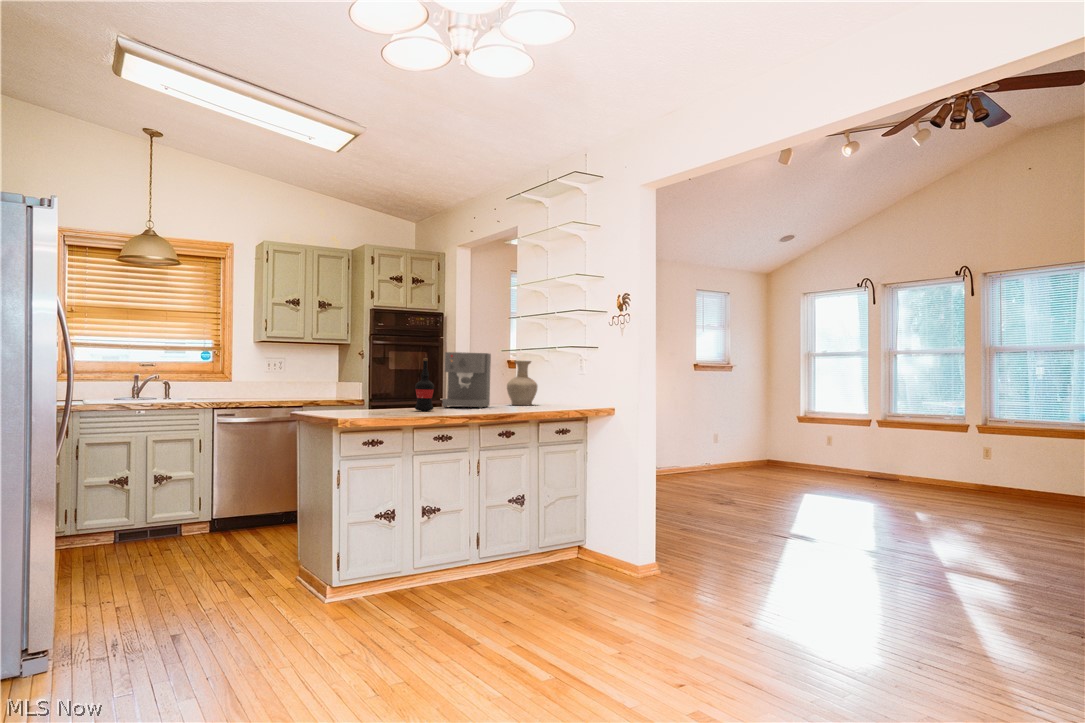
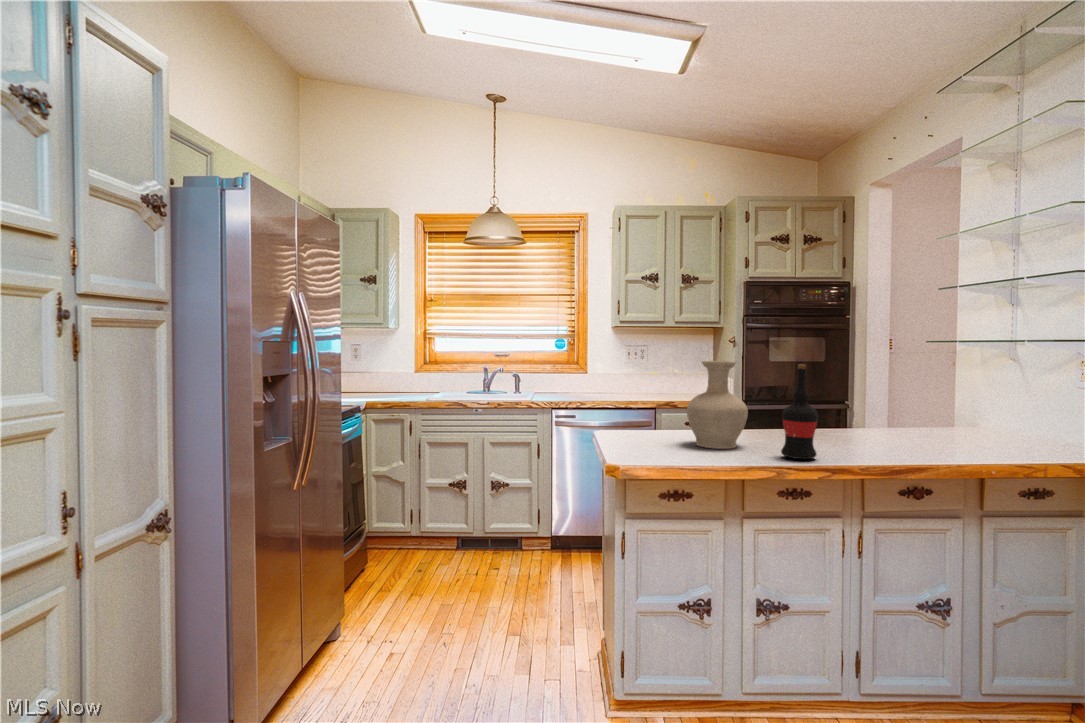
coffee maker: present [442,352,491,408] -> none [839,348,937,453]
vase: present [507,361,537,405] -> present [687,361,748,449]

